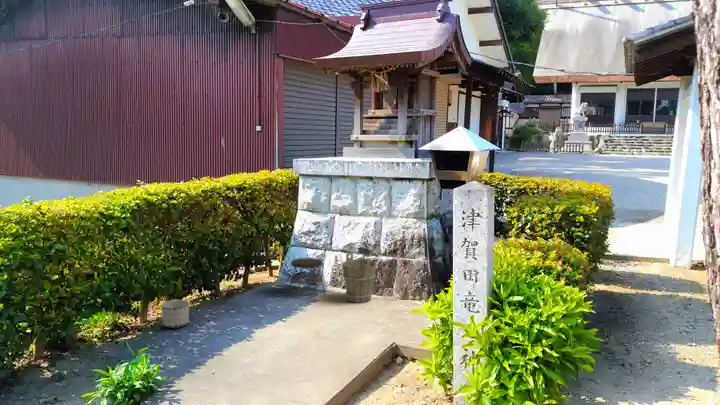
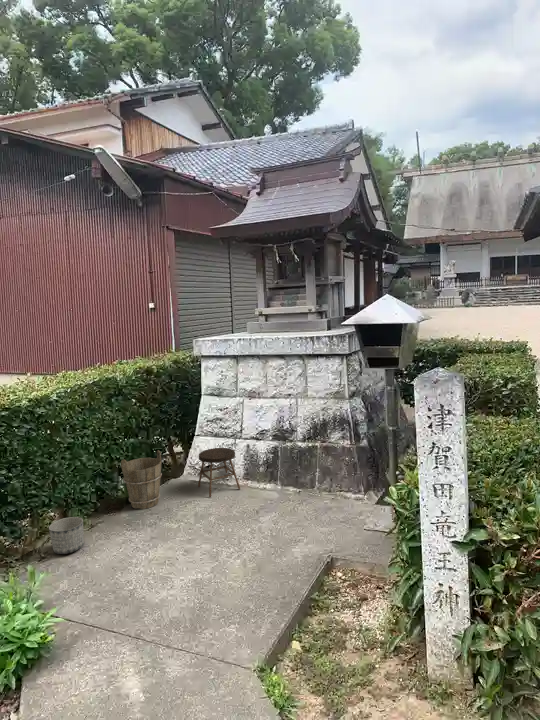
bucket: present [342,253,376,303] -> present [121,450,162,509]

